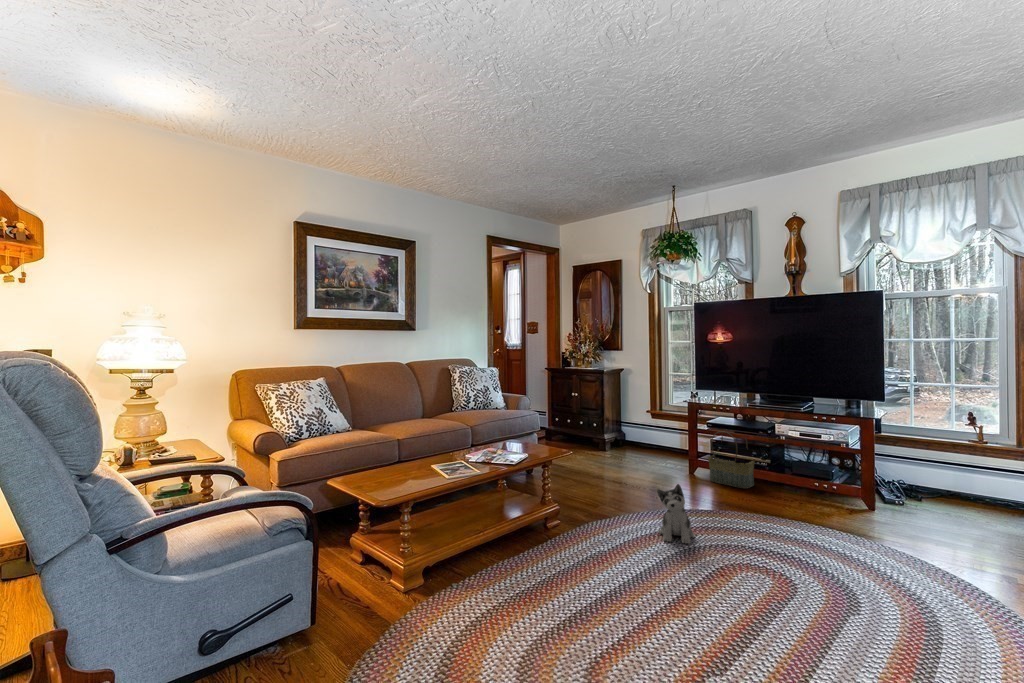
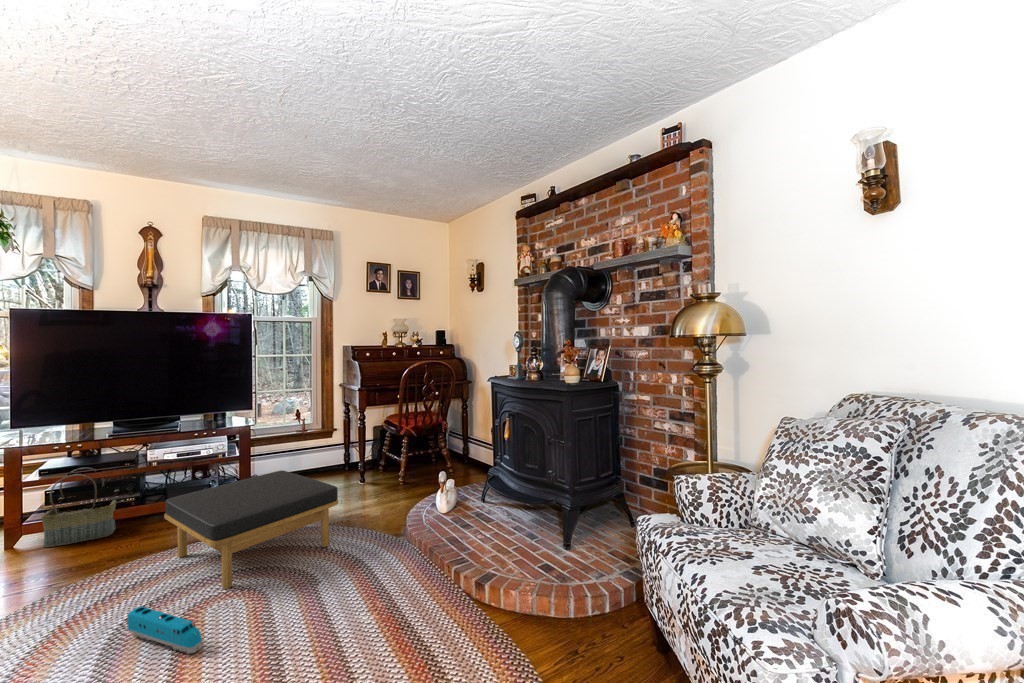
ottoman: none [758,469,929,590] -> present [164,471,338,589]
plush toy: present [657,484,695,544] -> none [40,554,108,646]
toy train: none [691,538,717,592] -> present [127,607,202,654]

